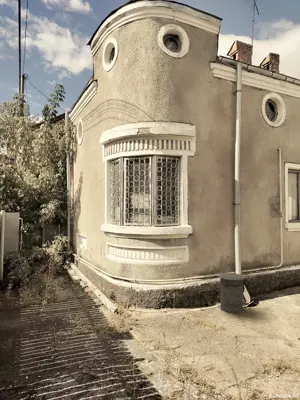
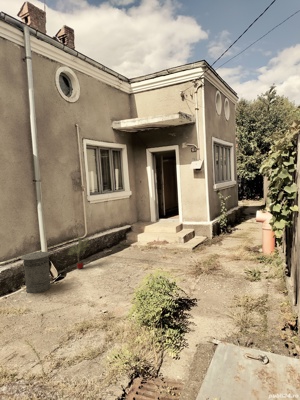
potted tree: none [261,264,286,301] -> present [69,236,89,269]

